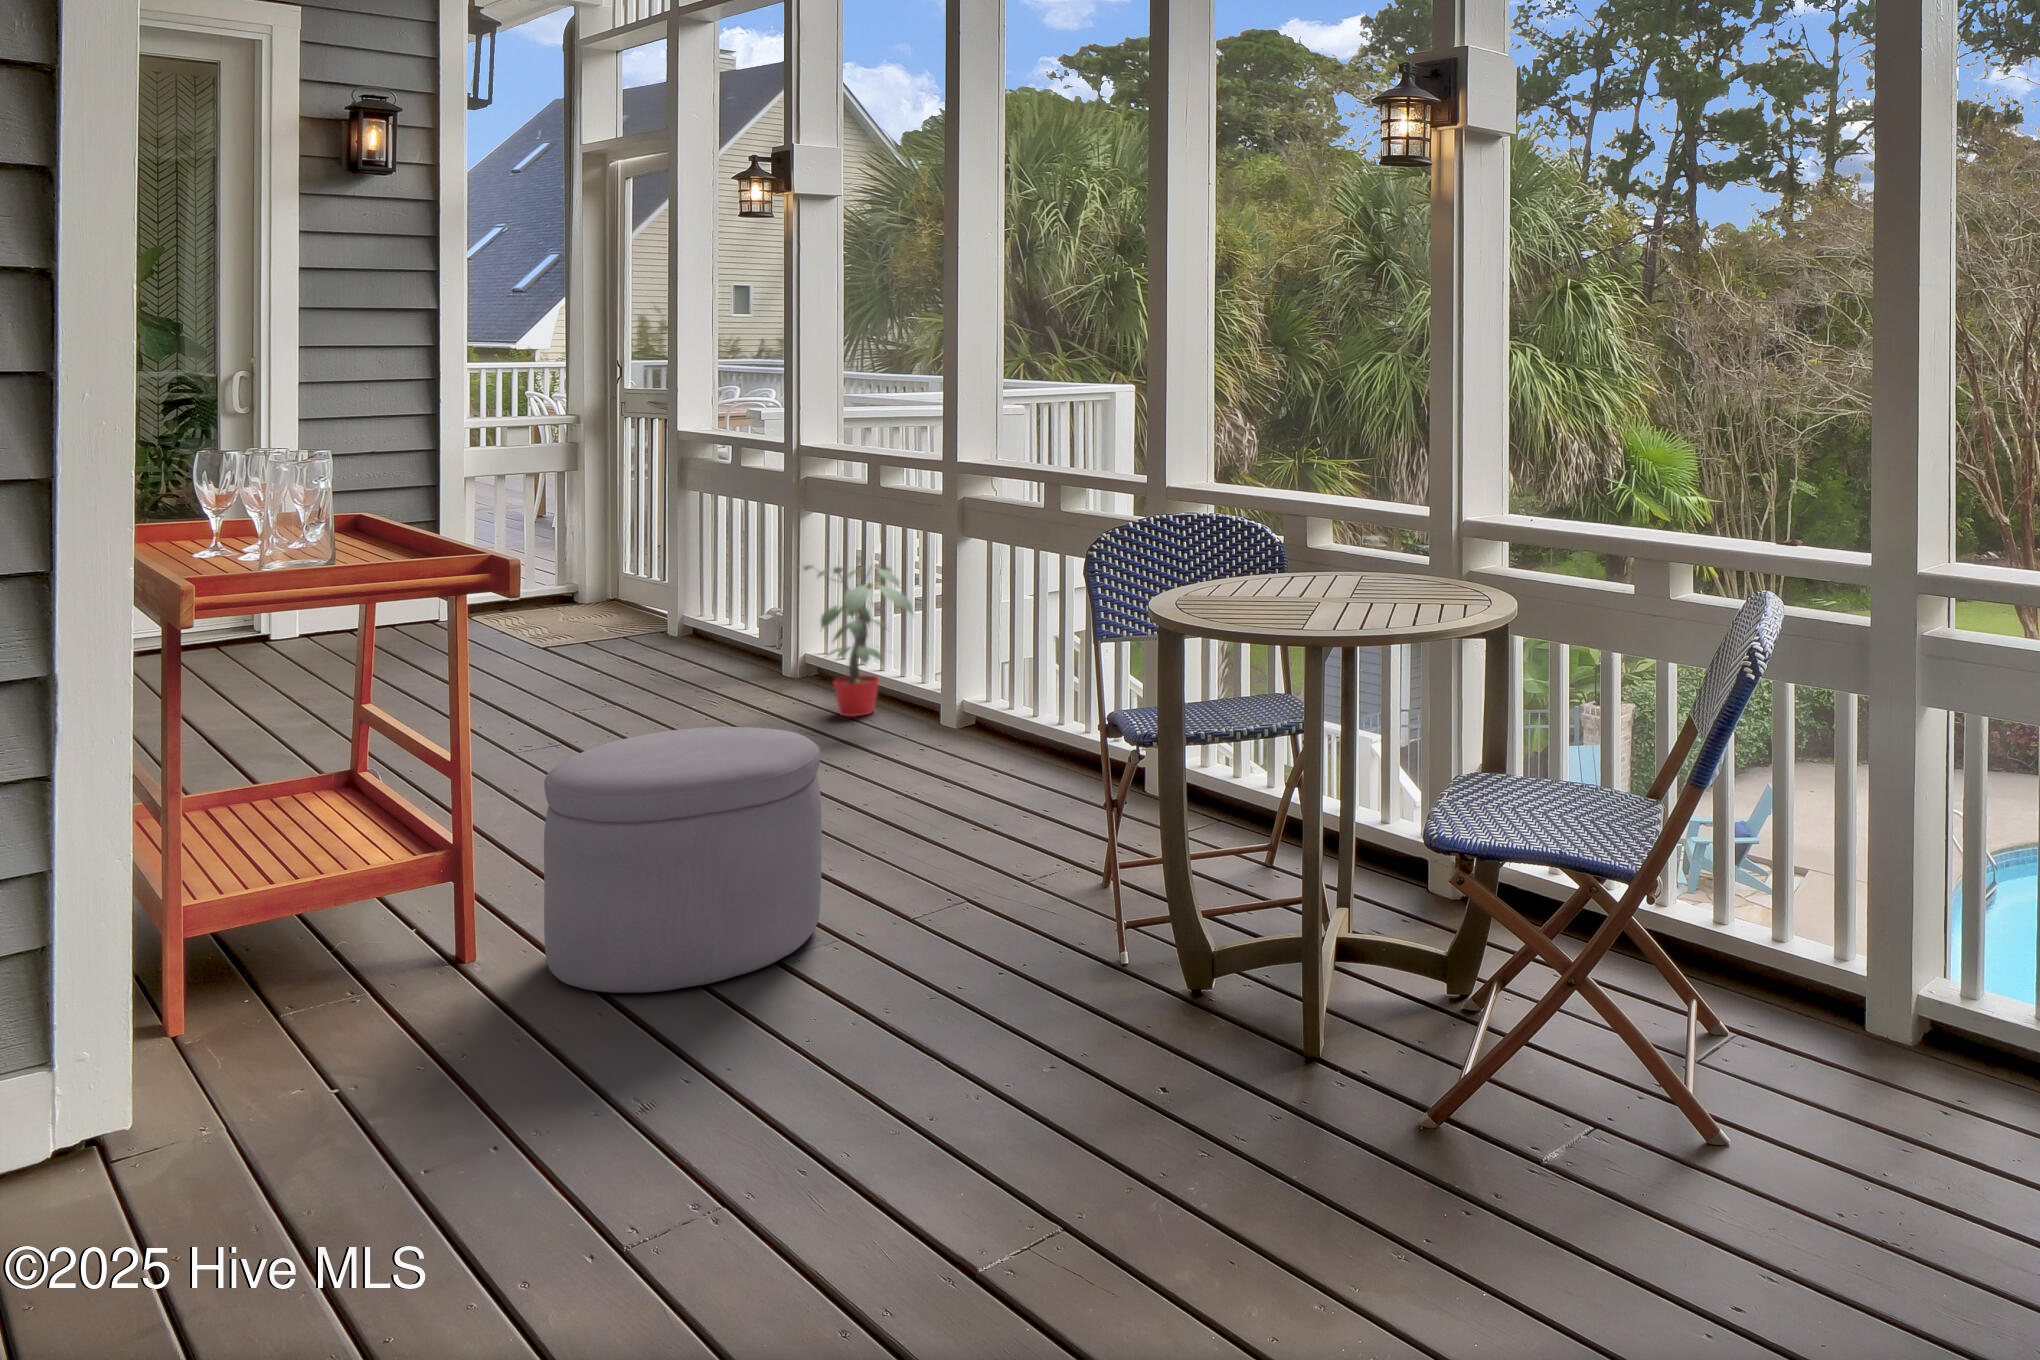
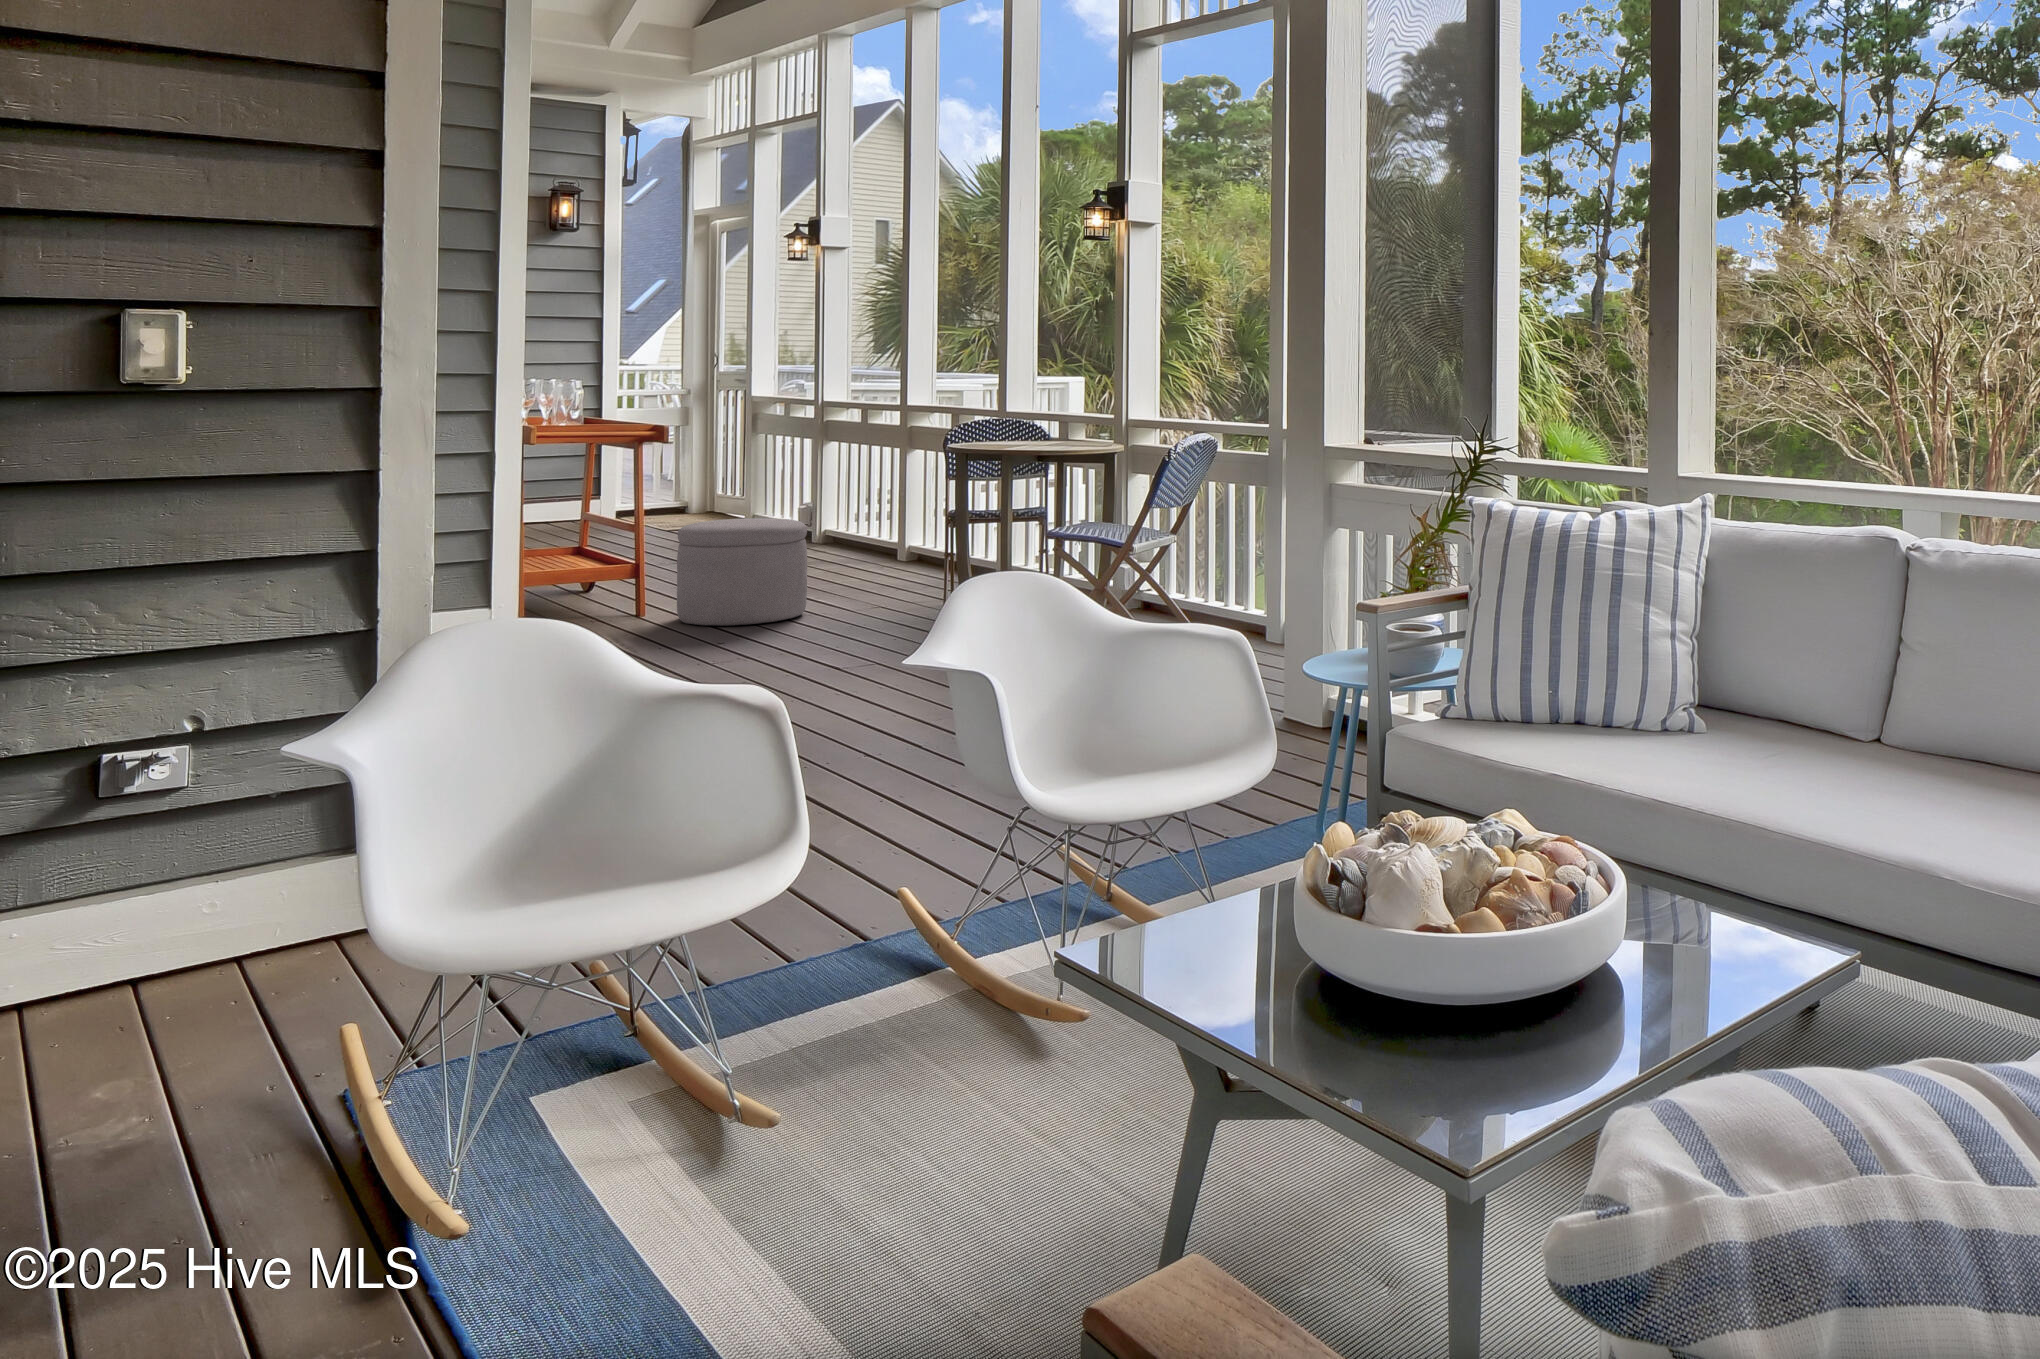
potted plant: present [804,565,913,717] -> none [806,468,882,557]

